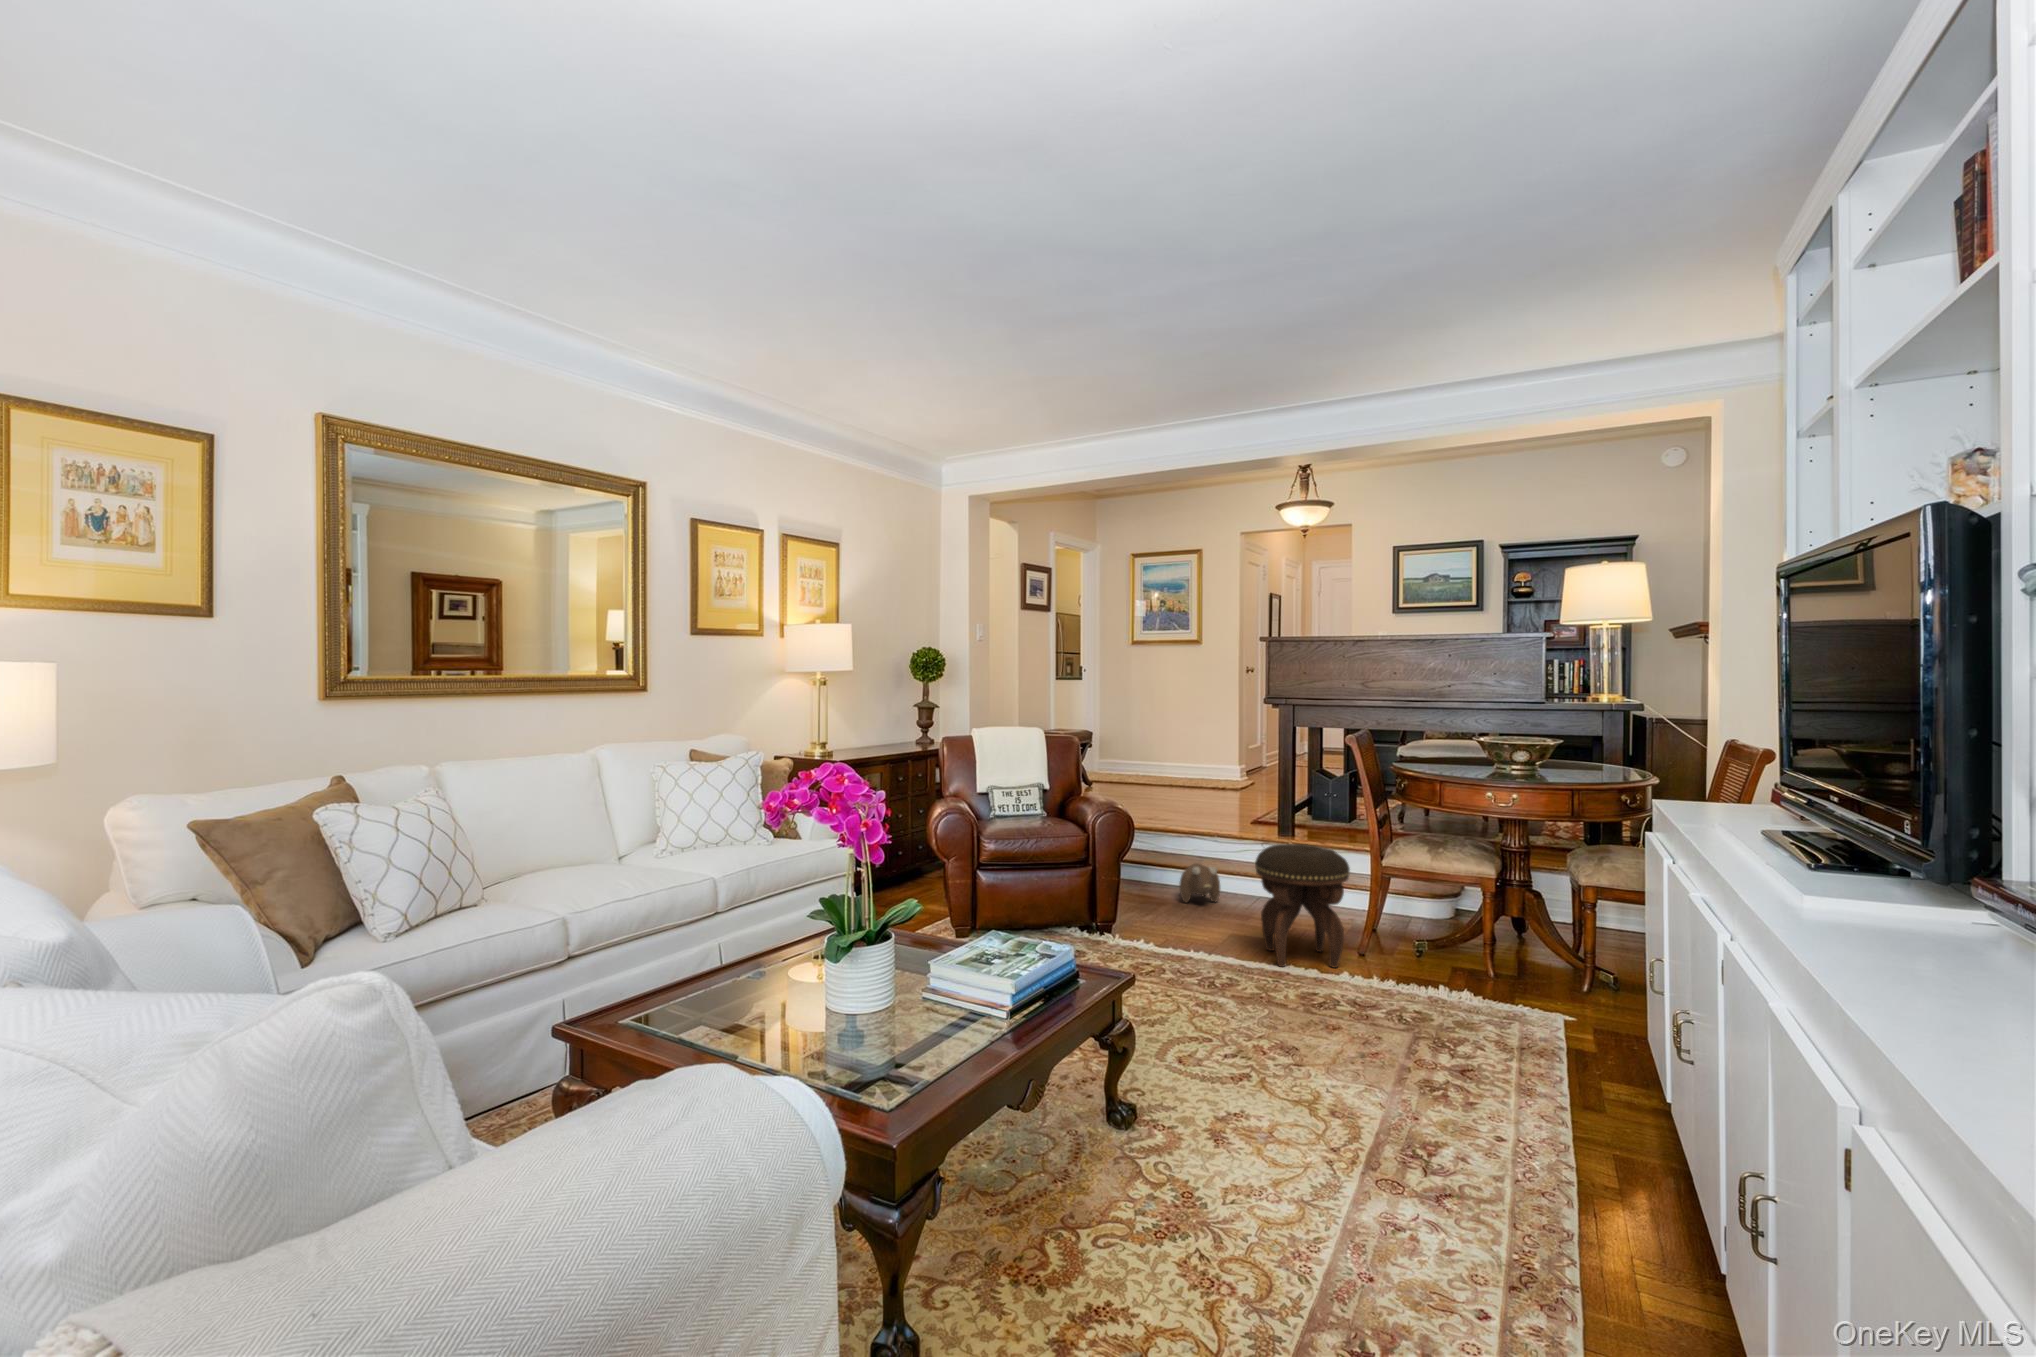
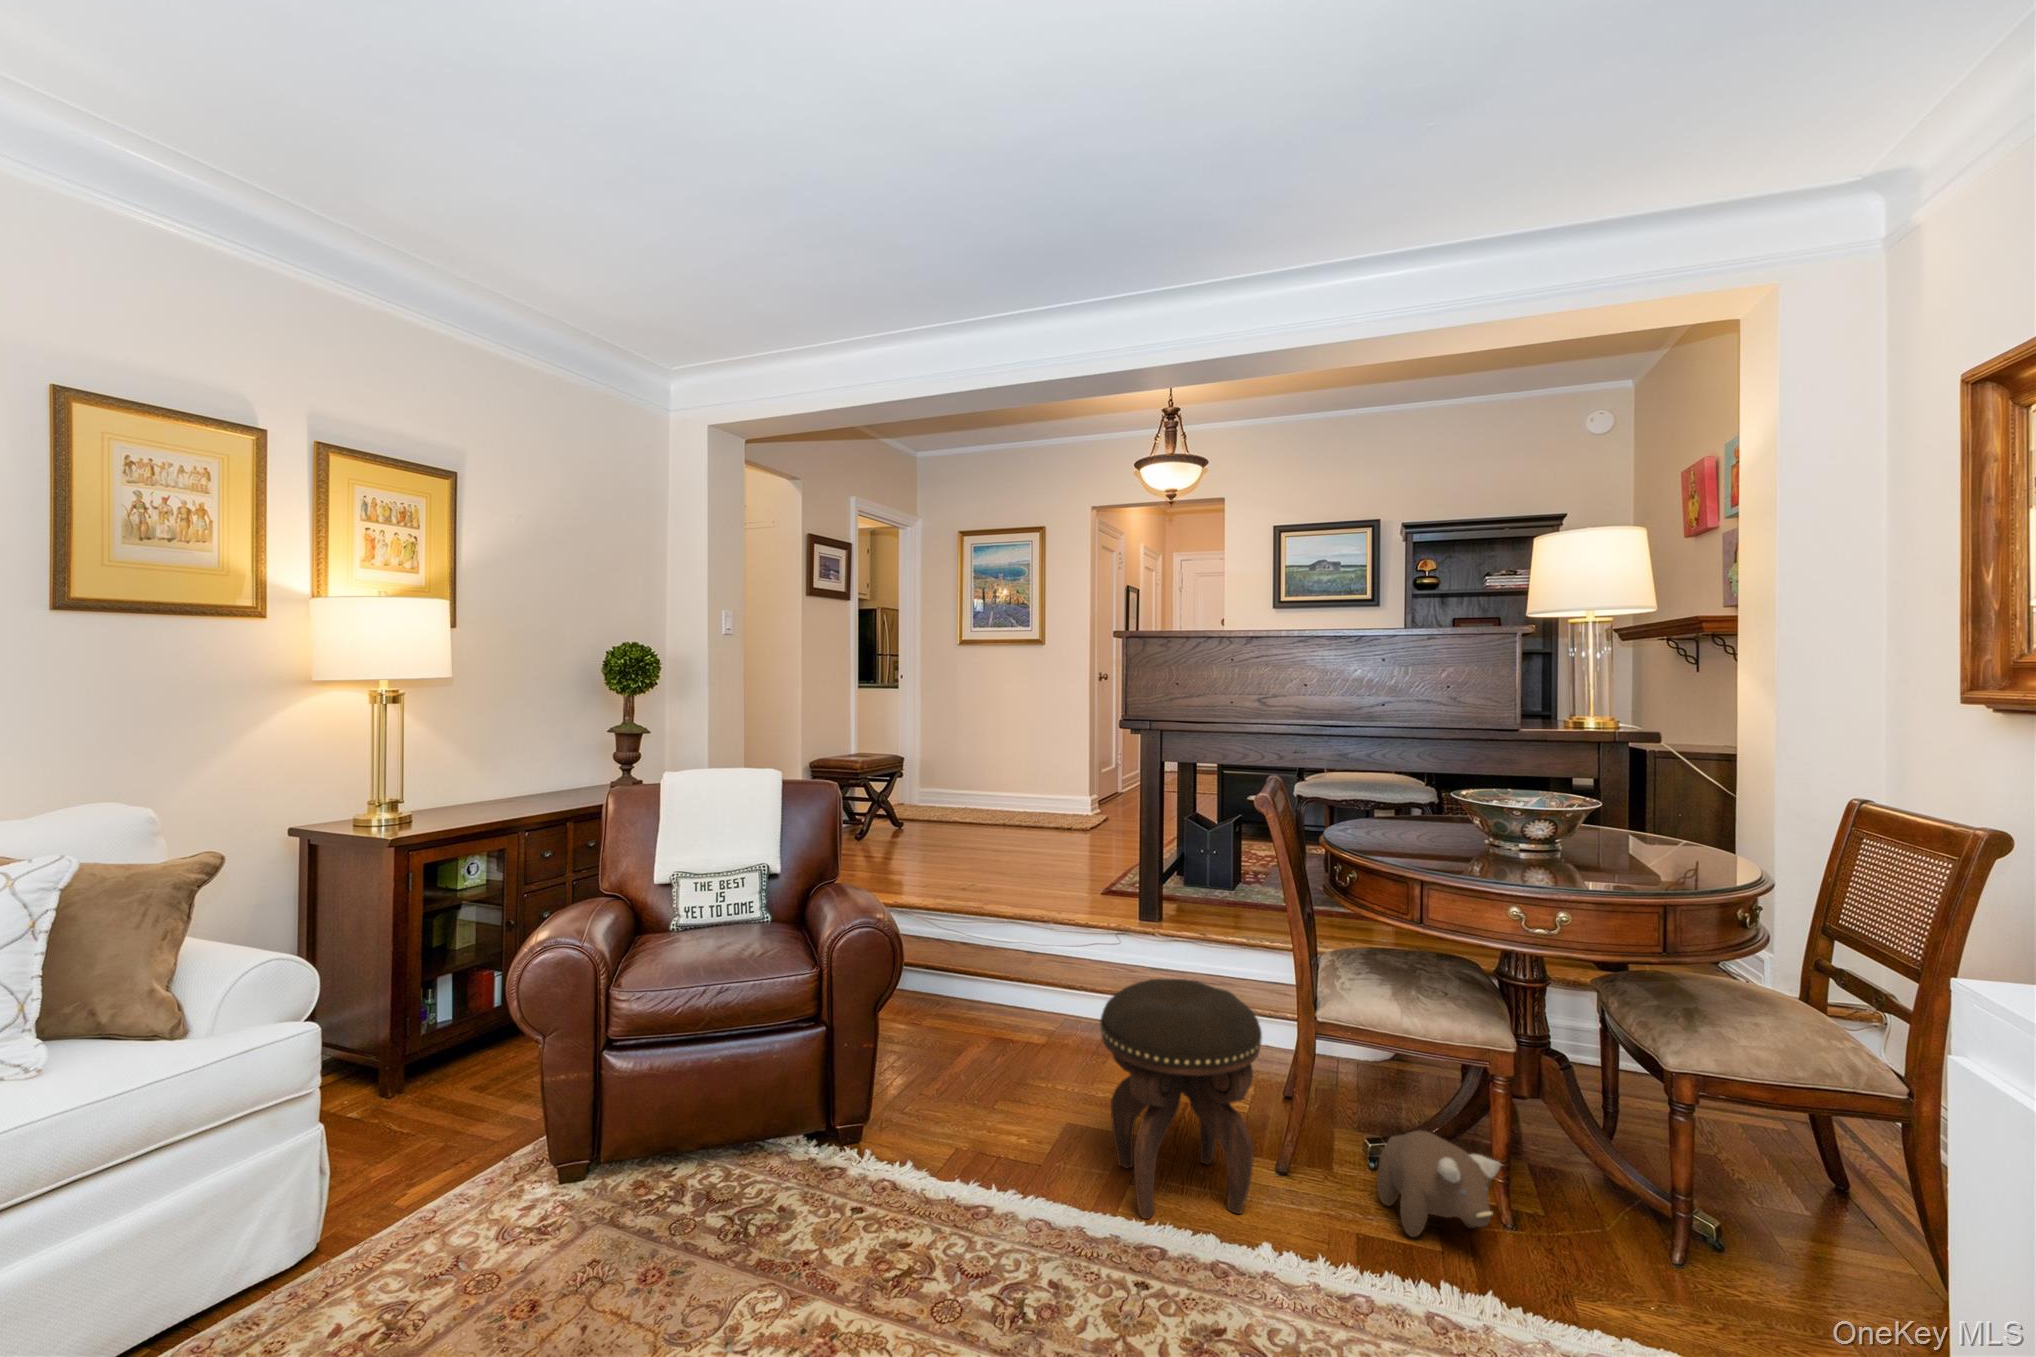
plush toy: present [1180,863,1220,902] -> present [1377,1131,1501,1237]

